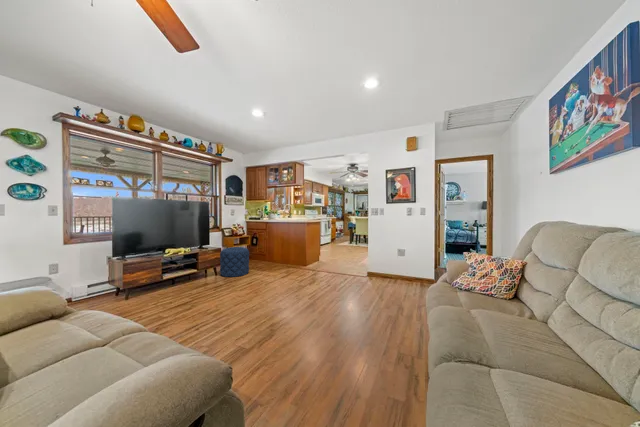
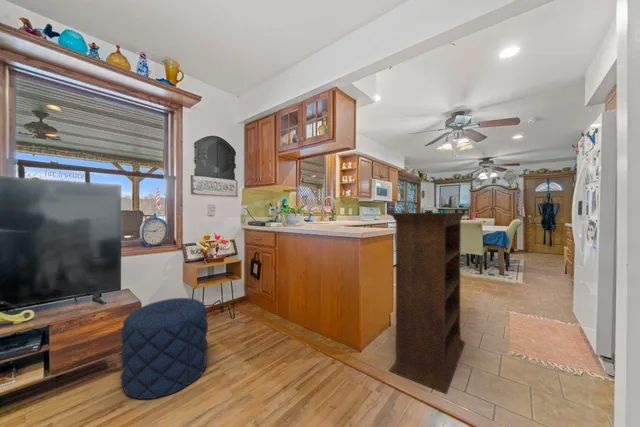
bookcase: none [315,213,346,270] -> present [389,213,465,394]

